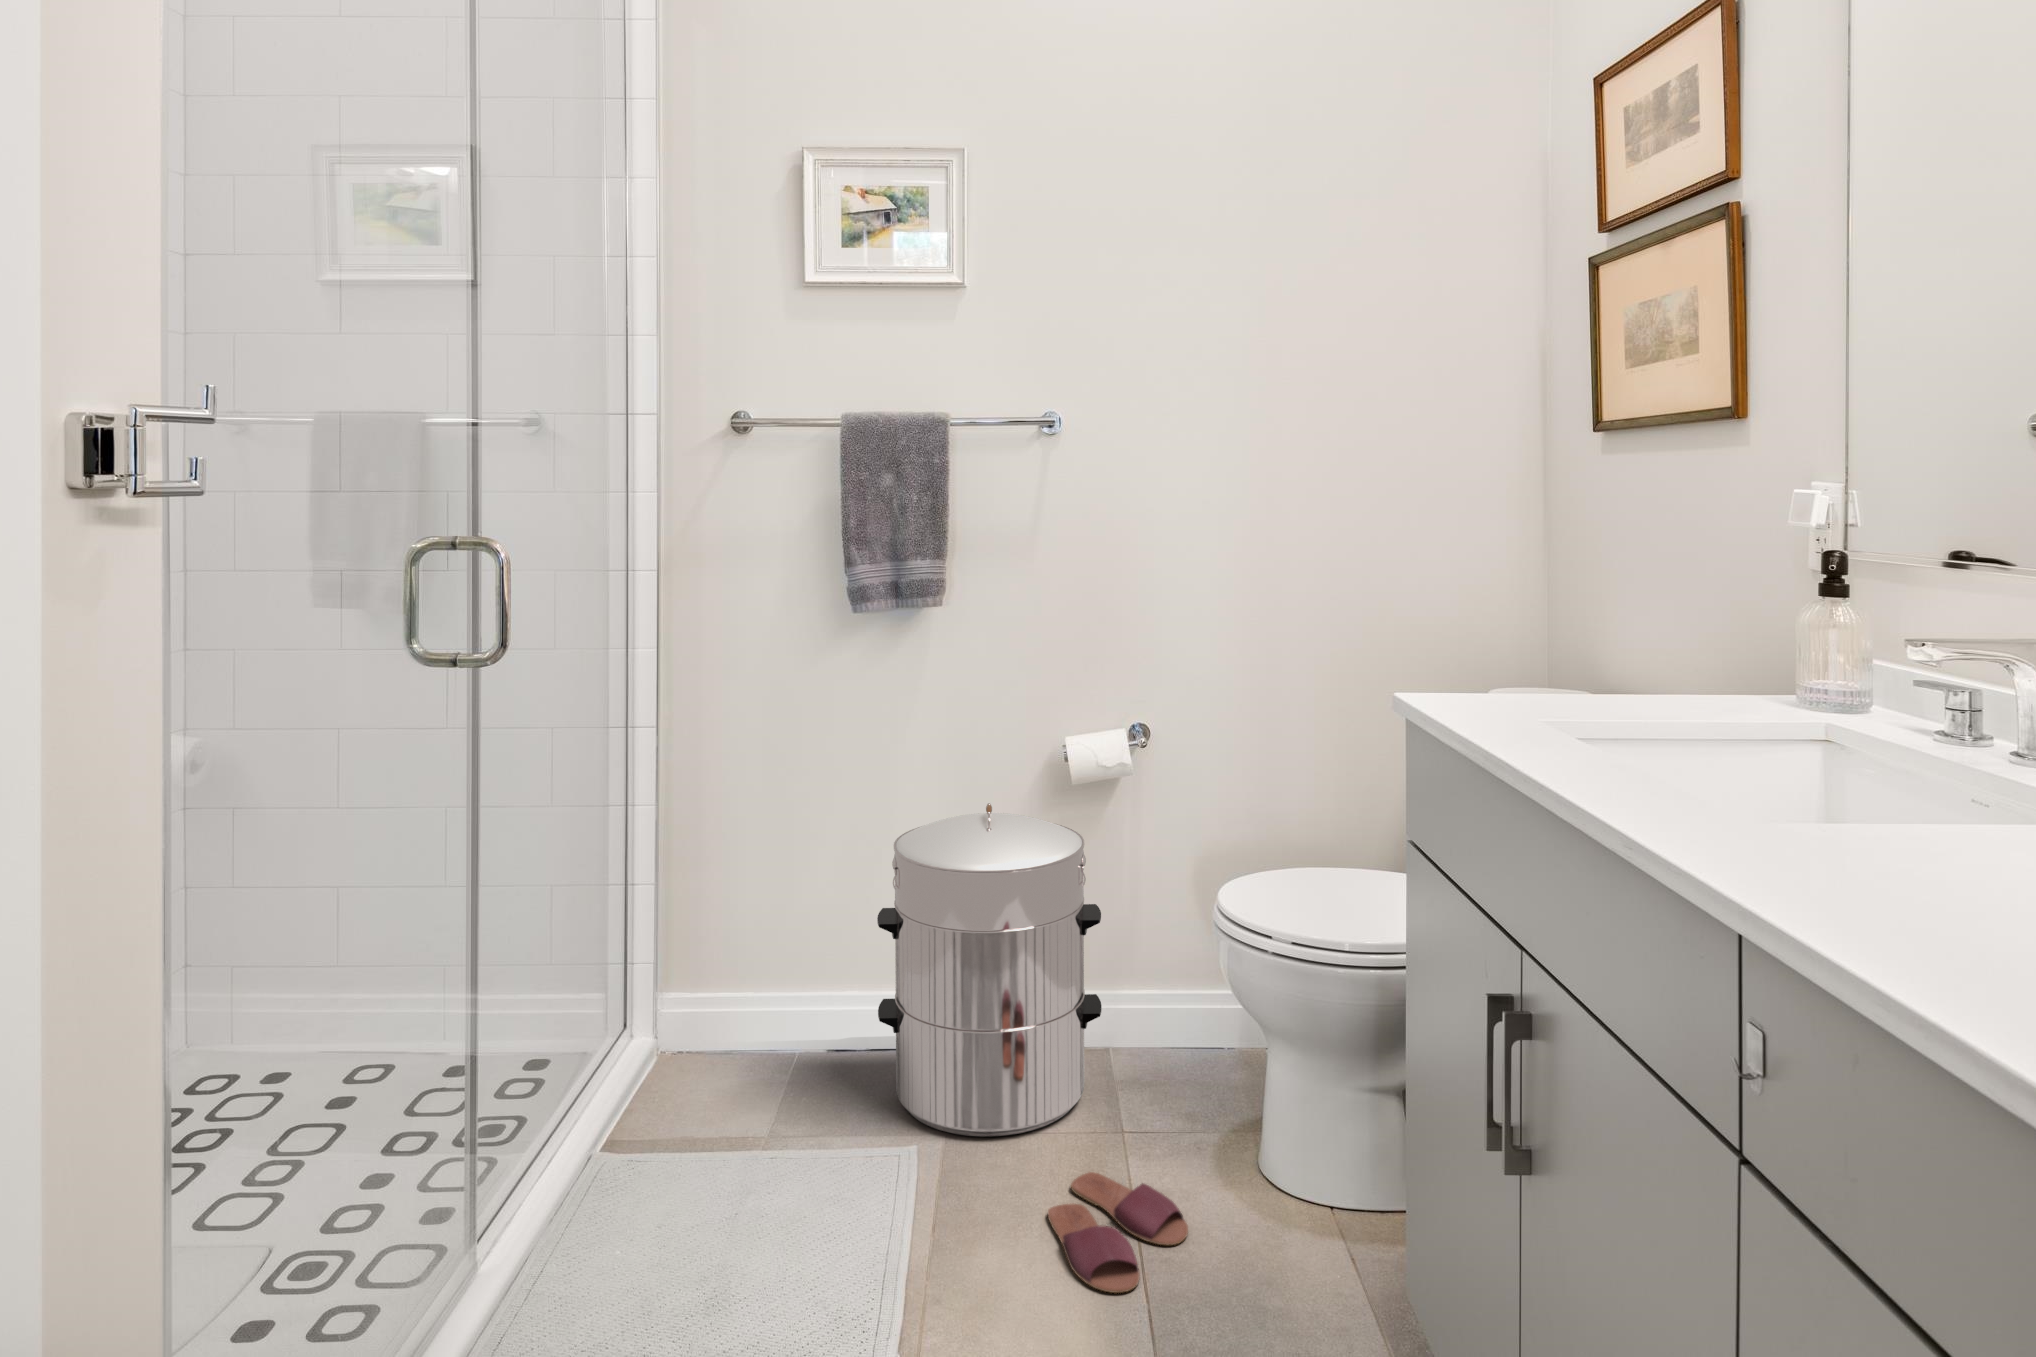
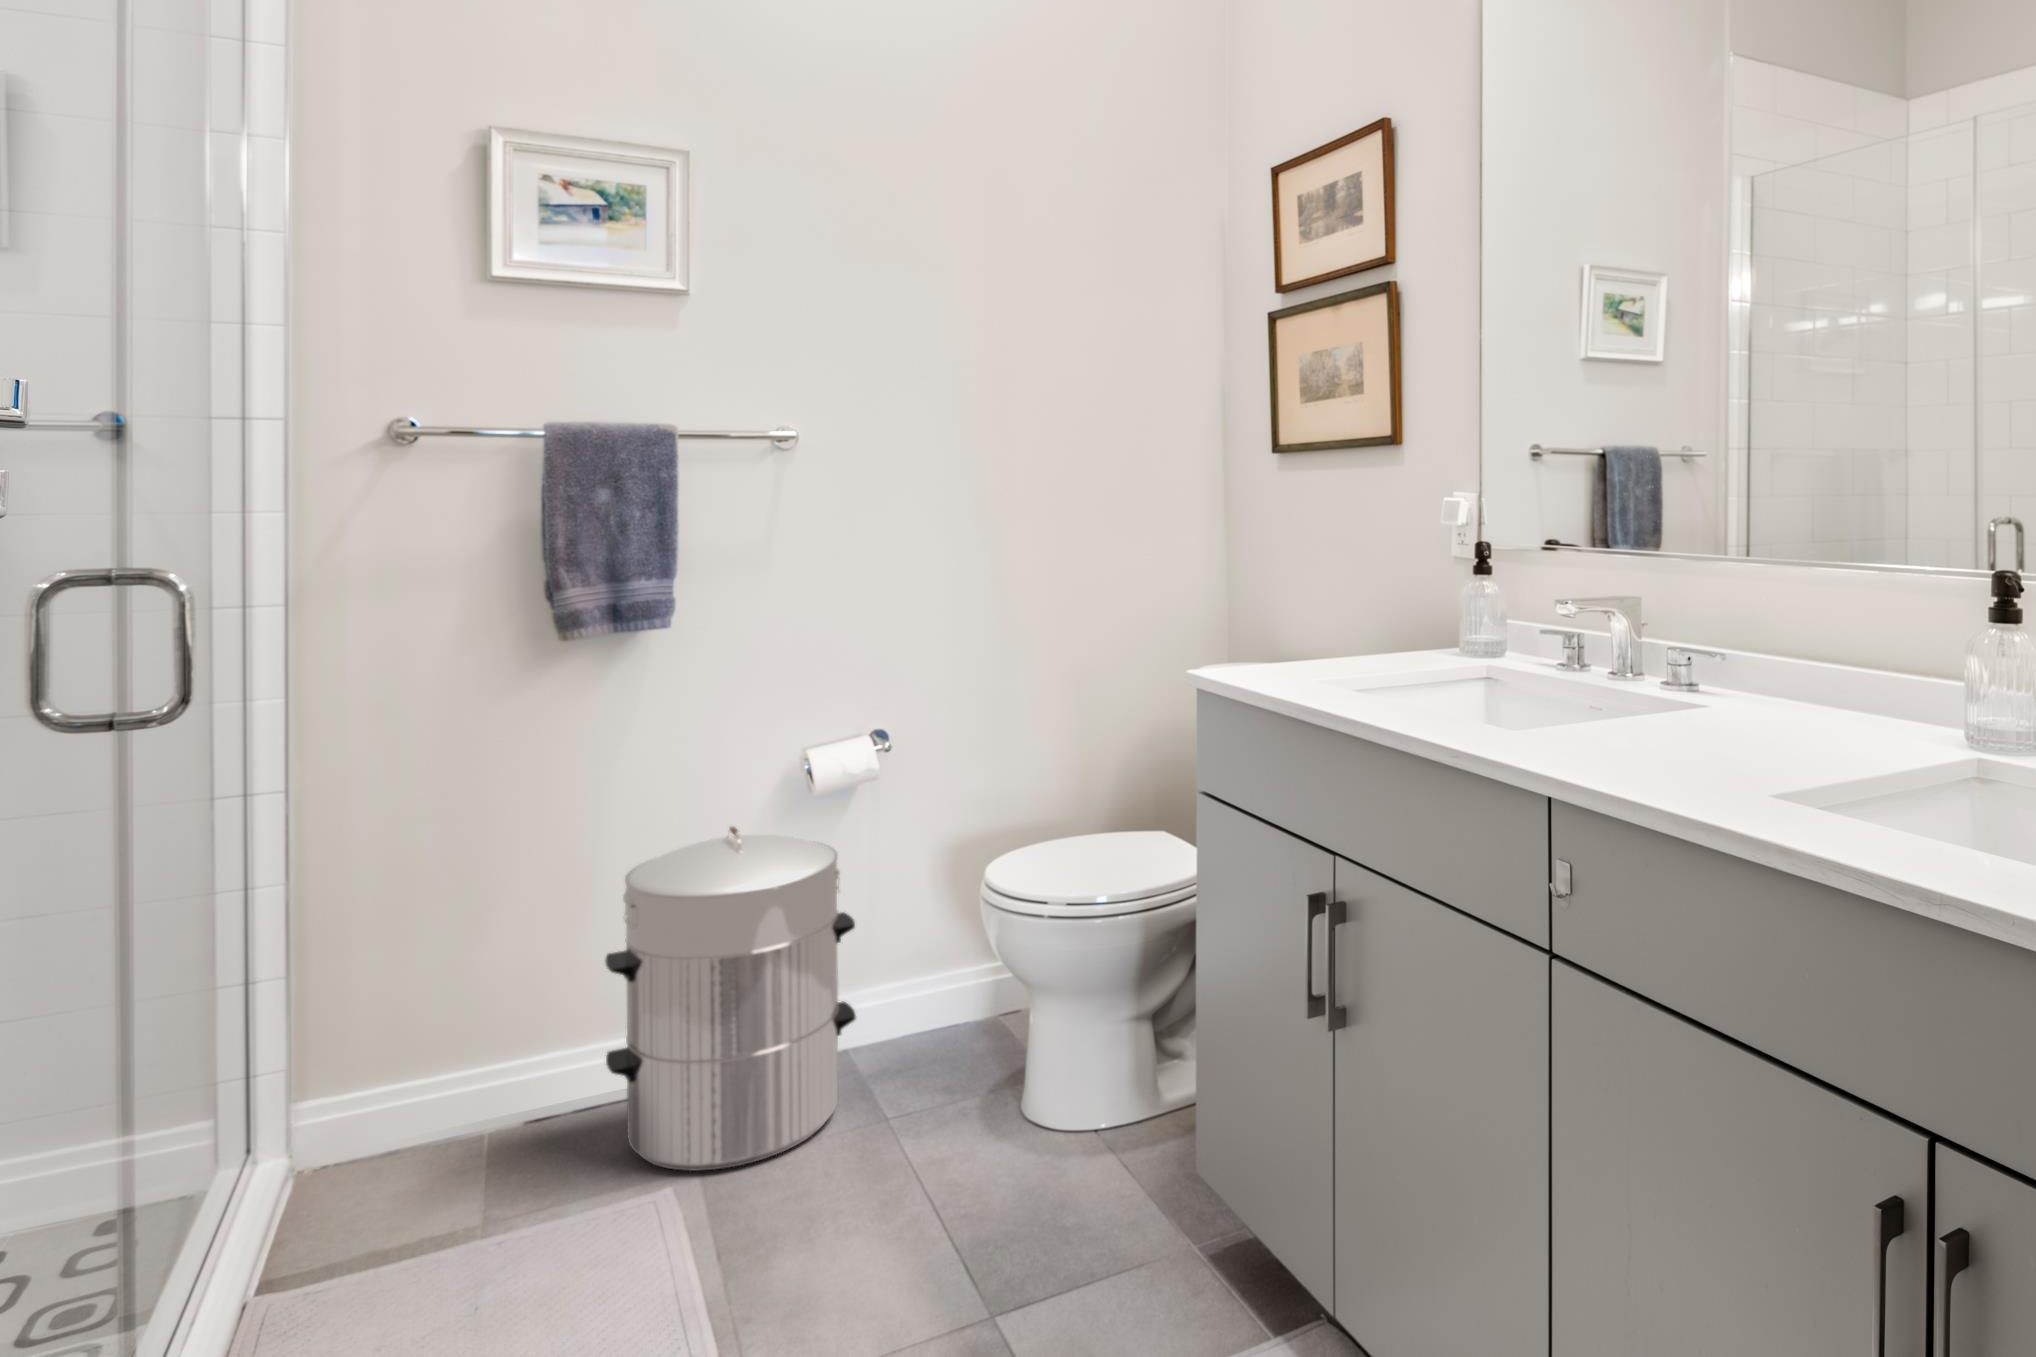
slippers: present [1048,1172,1188,1293] -> none [840,1161,983,1263]

